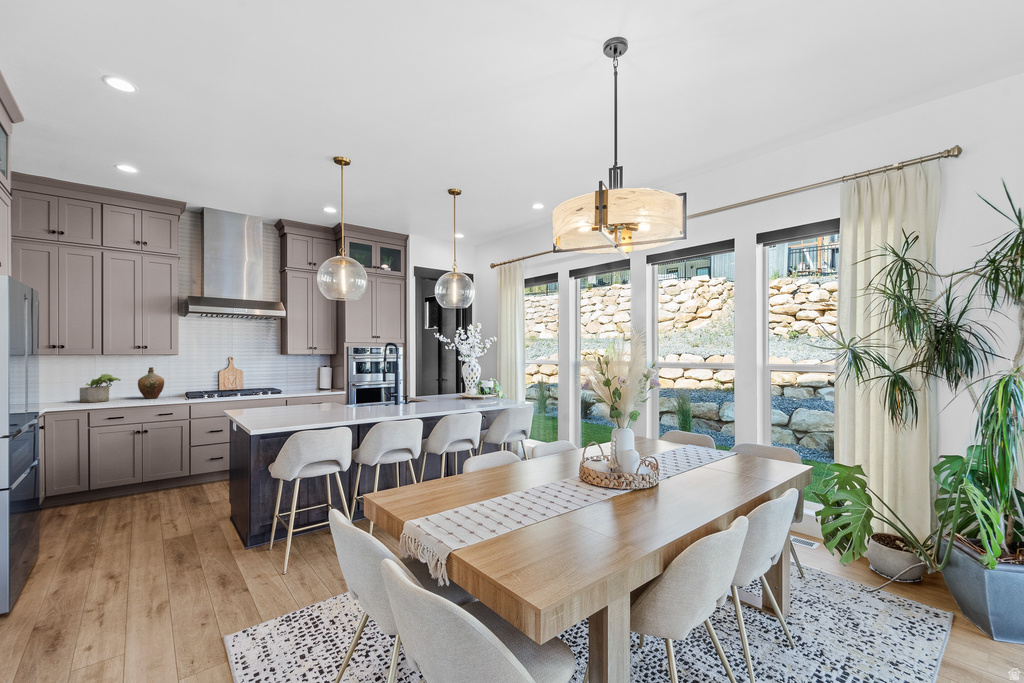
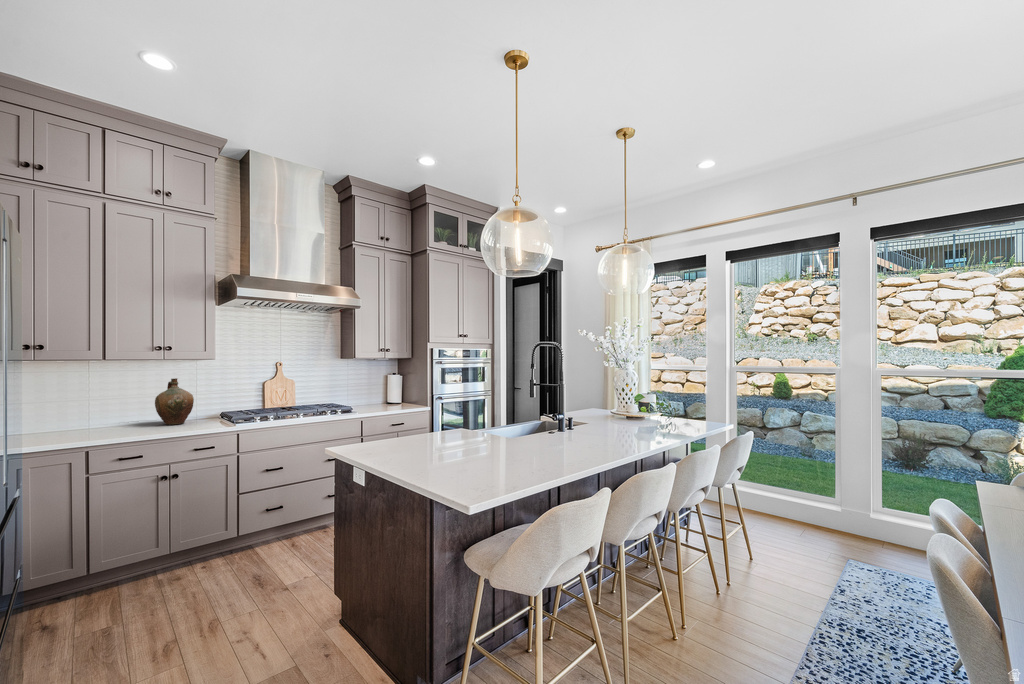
potted plant: present [80,374,121,402] -> none [67,390,130,435]

